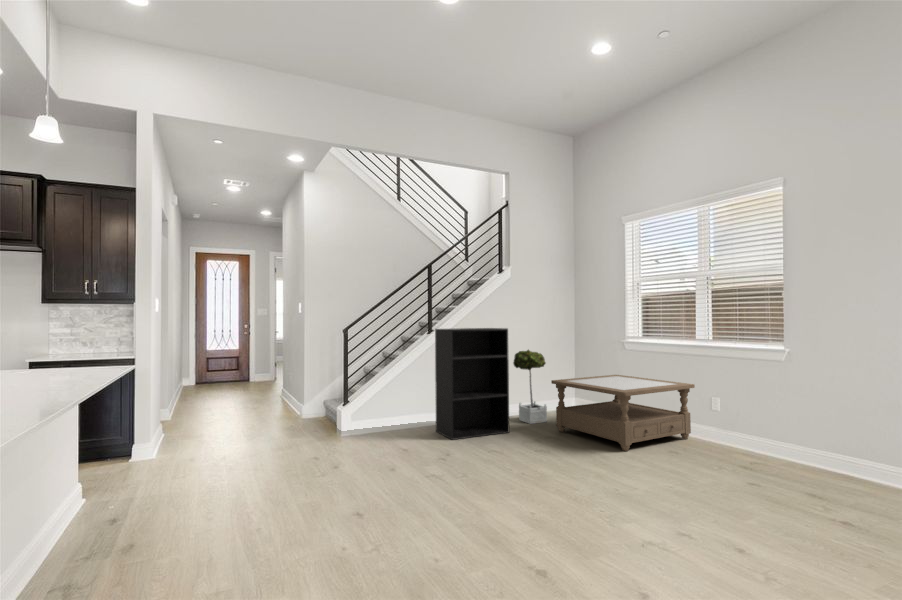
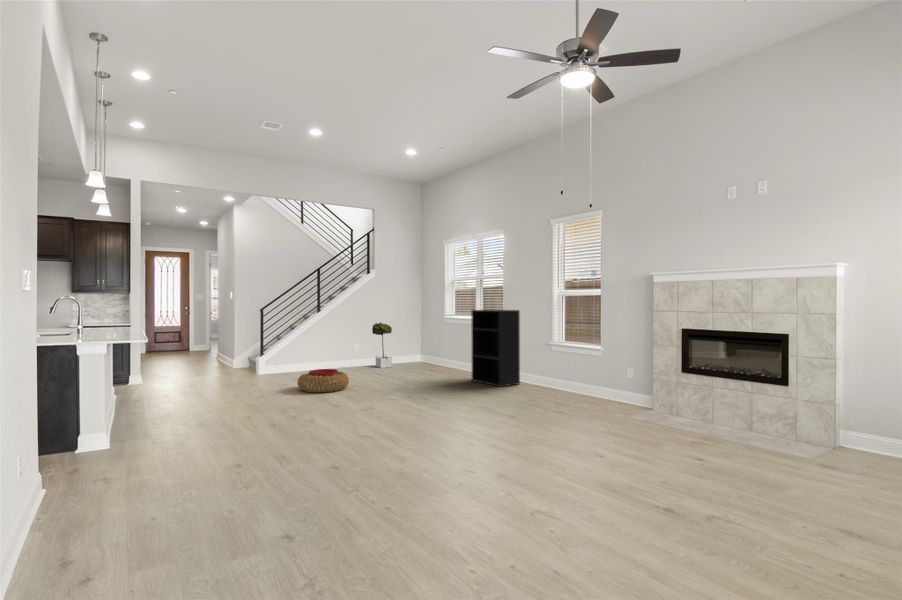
bookshelf: present [435,328,509,440] -> present [471,310,520,387]
coffee table: present [551,375,695,451] -> none [390,338,468,376]
pouf: none [421,447,522,508] -> present [297,369,349,393]

